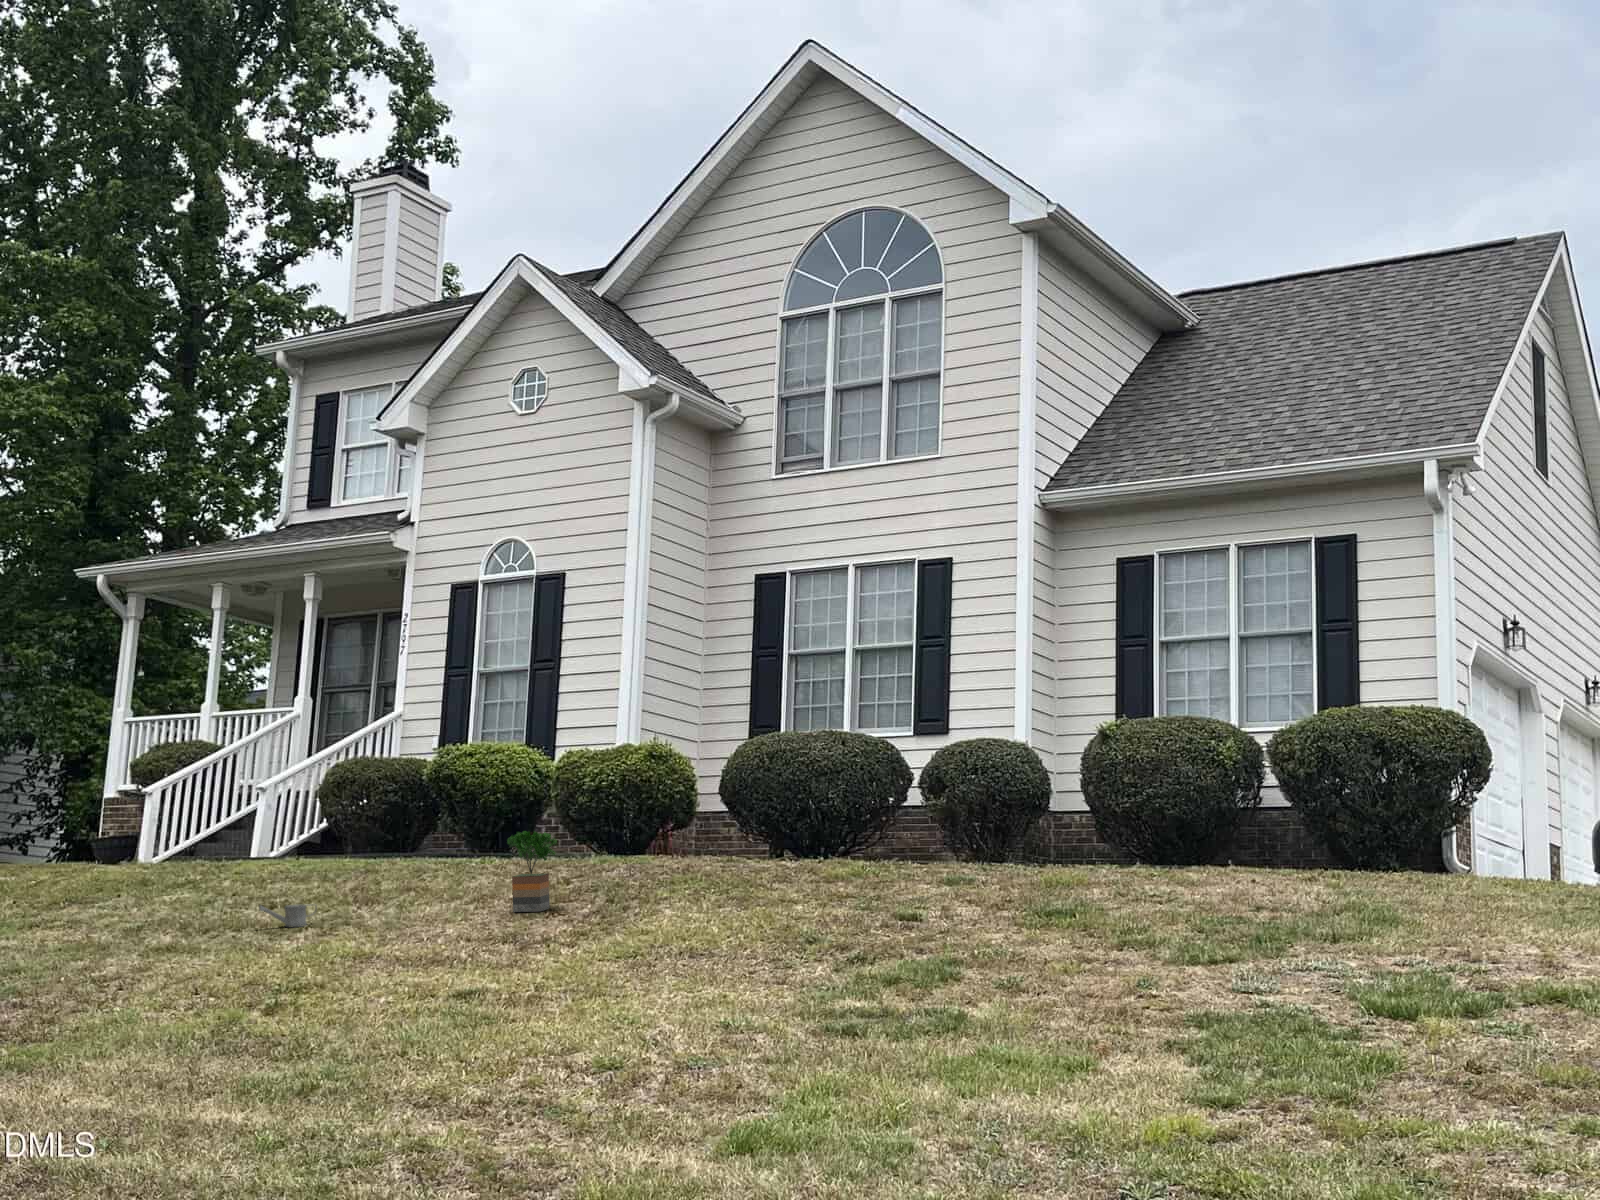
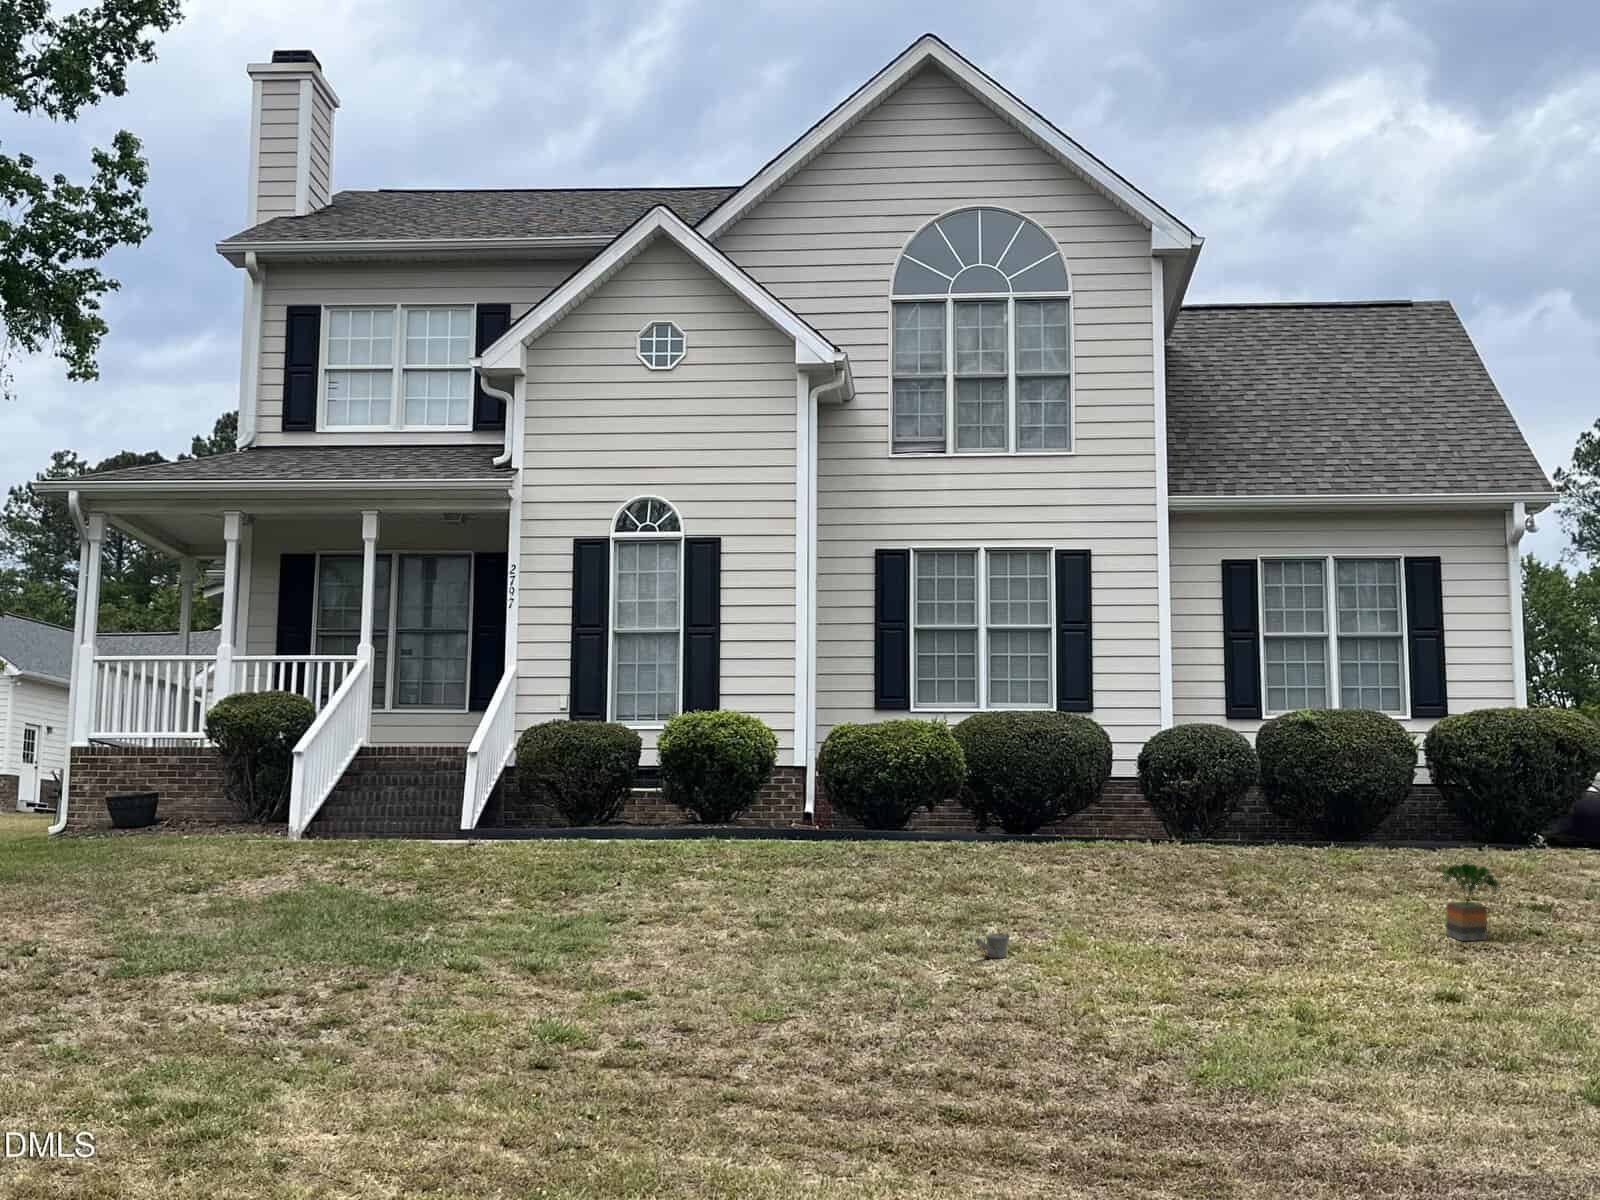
potted tree: present [508,831,556,912] -> present [1443,863,1499,941]

